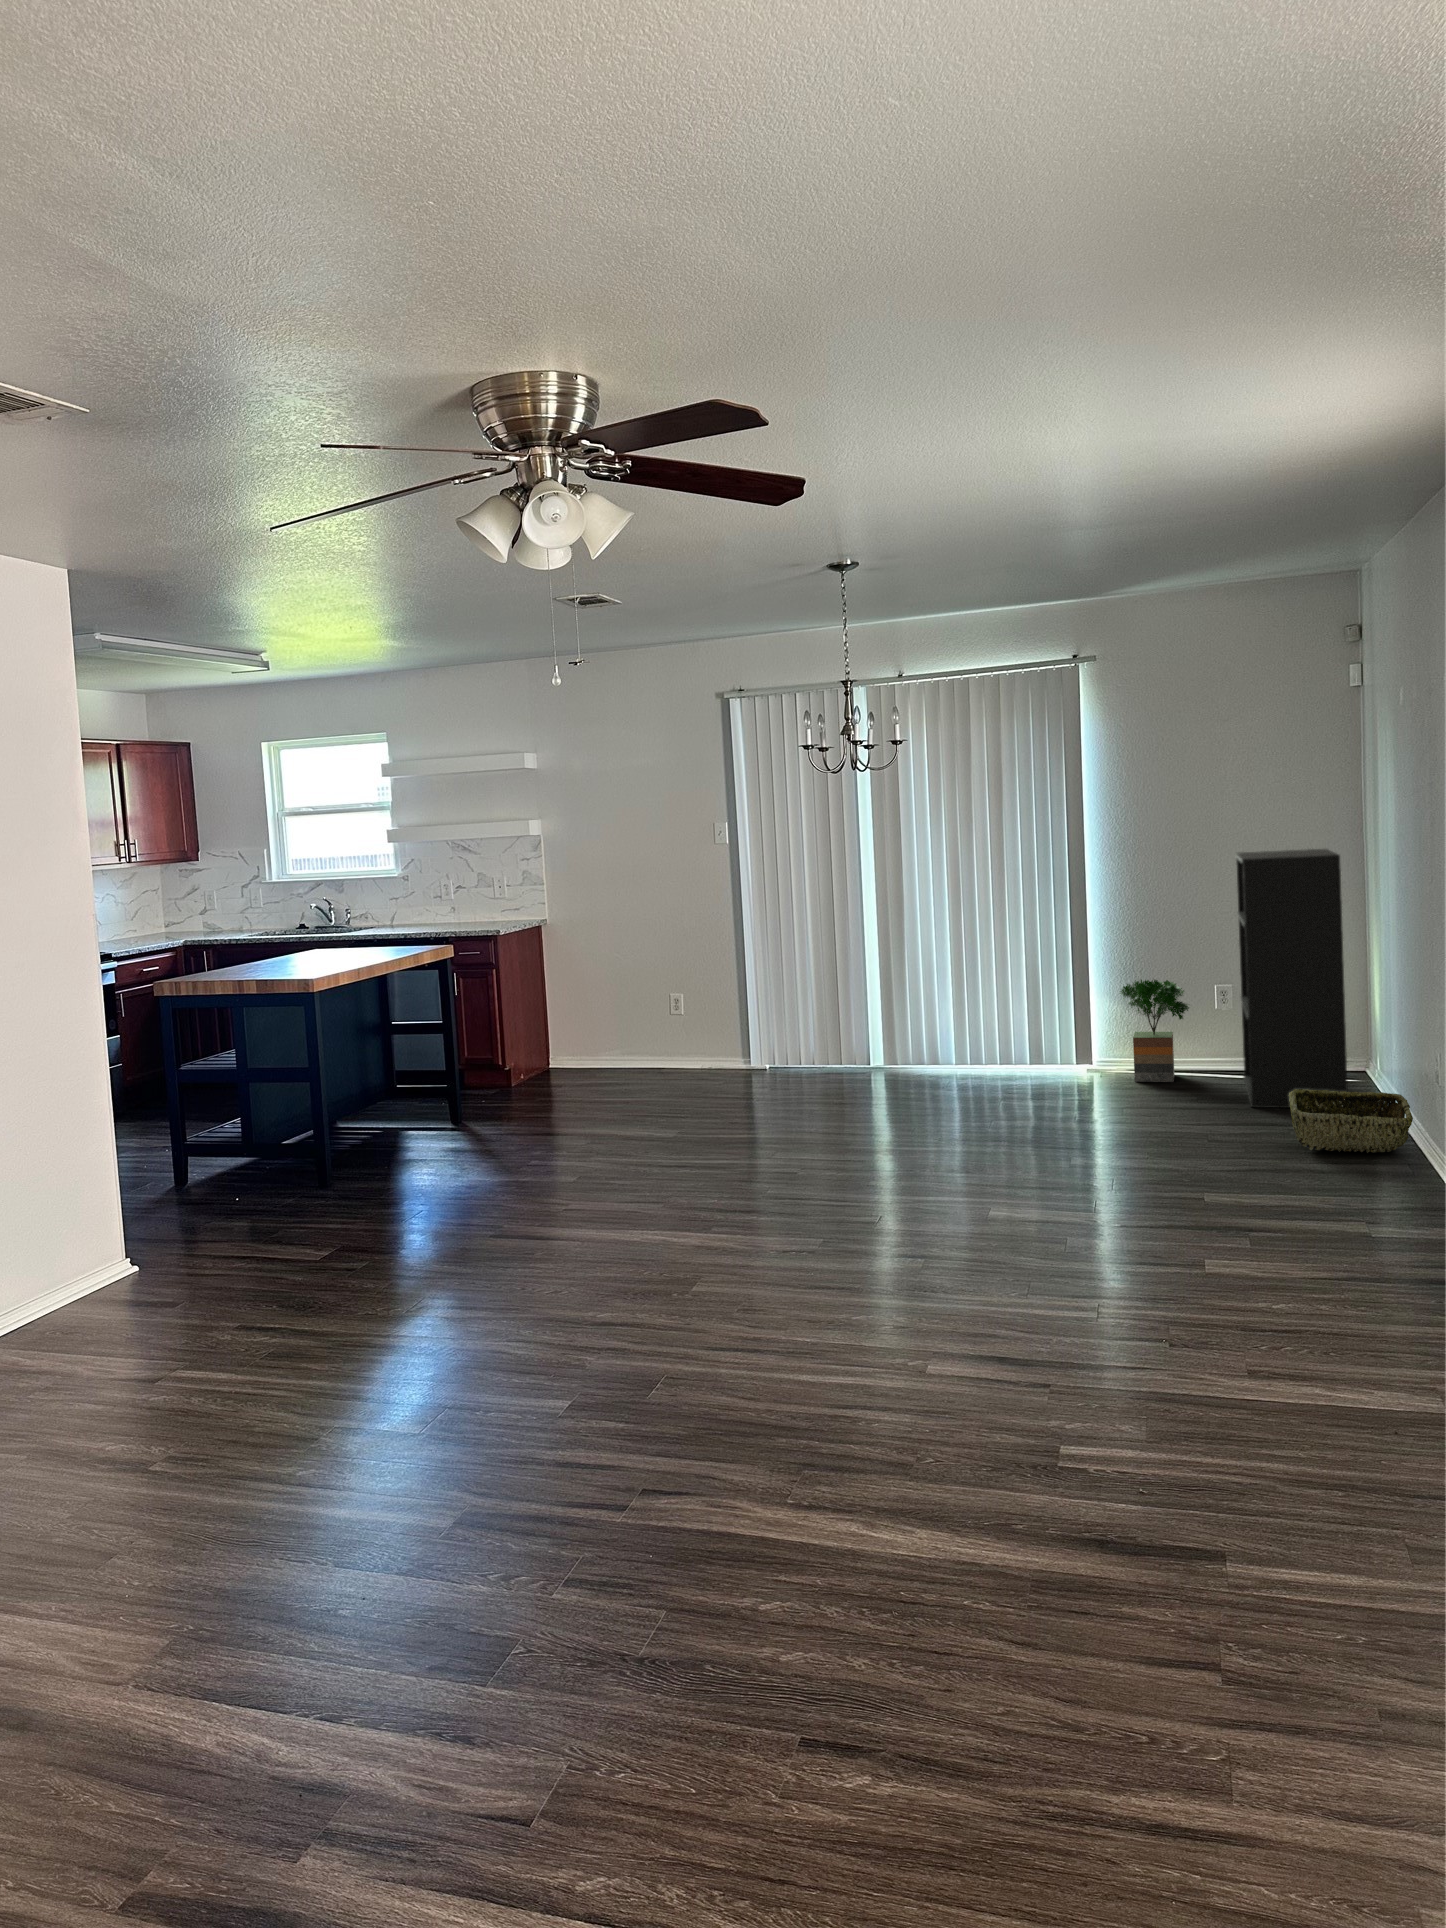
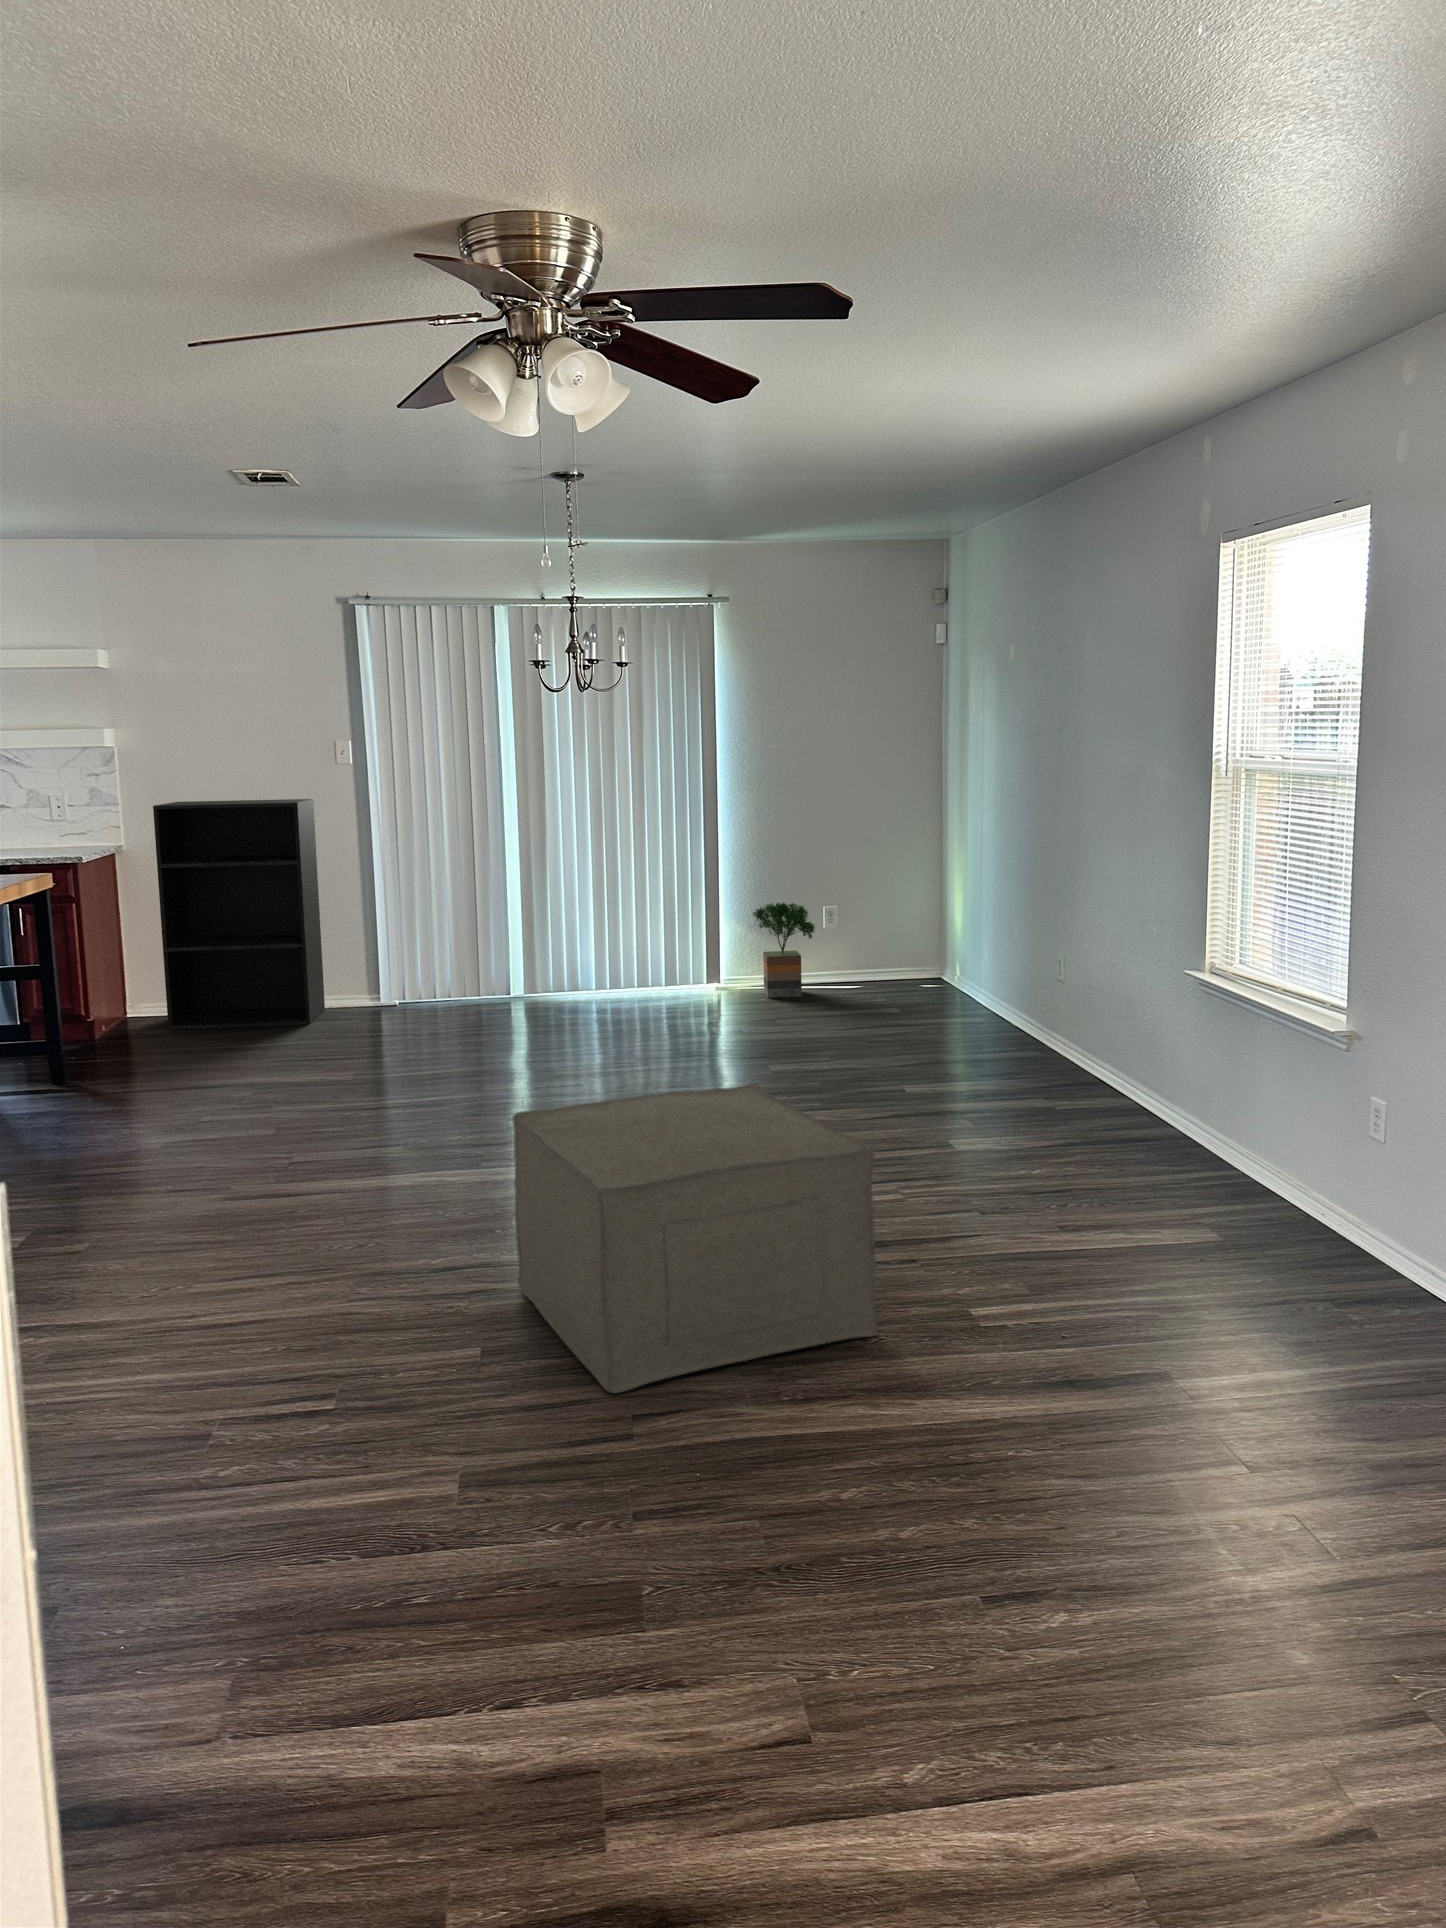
bookshelf: present [1235,849,1348,1108] -> present [153,799,325,1030]
woven basket: present [1288,1089,1413,1153] -> none [942,995,1046,1048]
ottoman: none [619,1174,936,1465] -> present [512,1084,879,1393]

